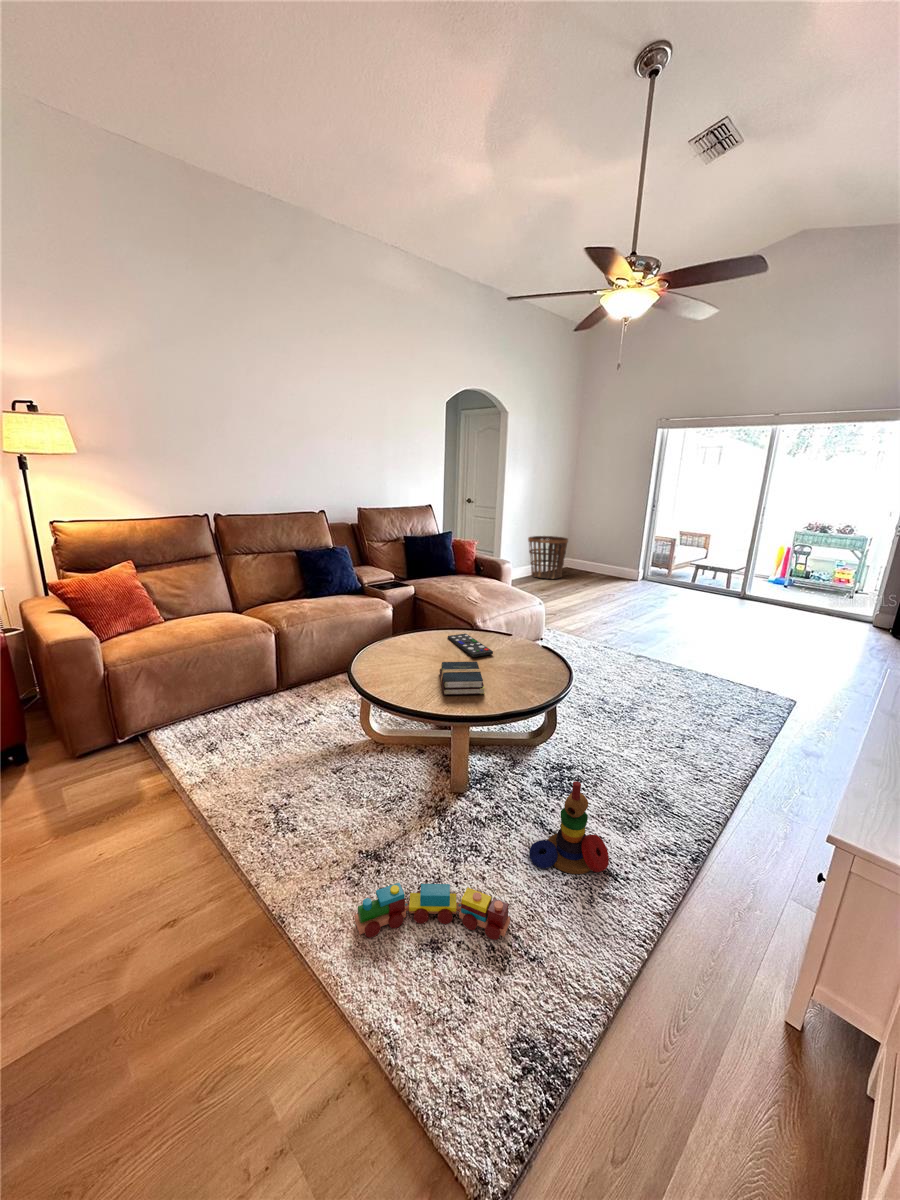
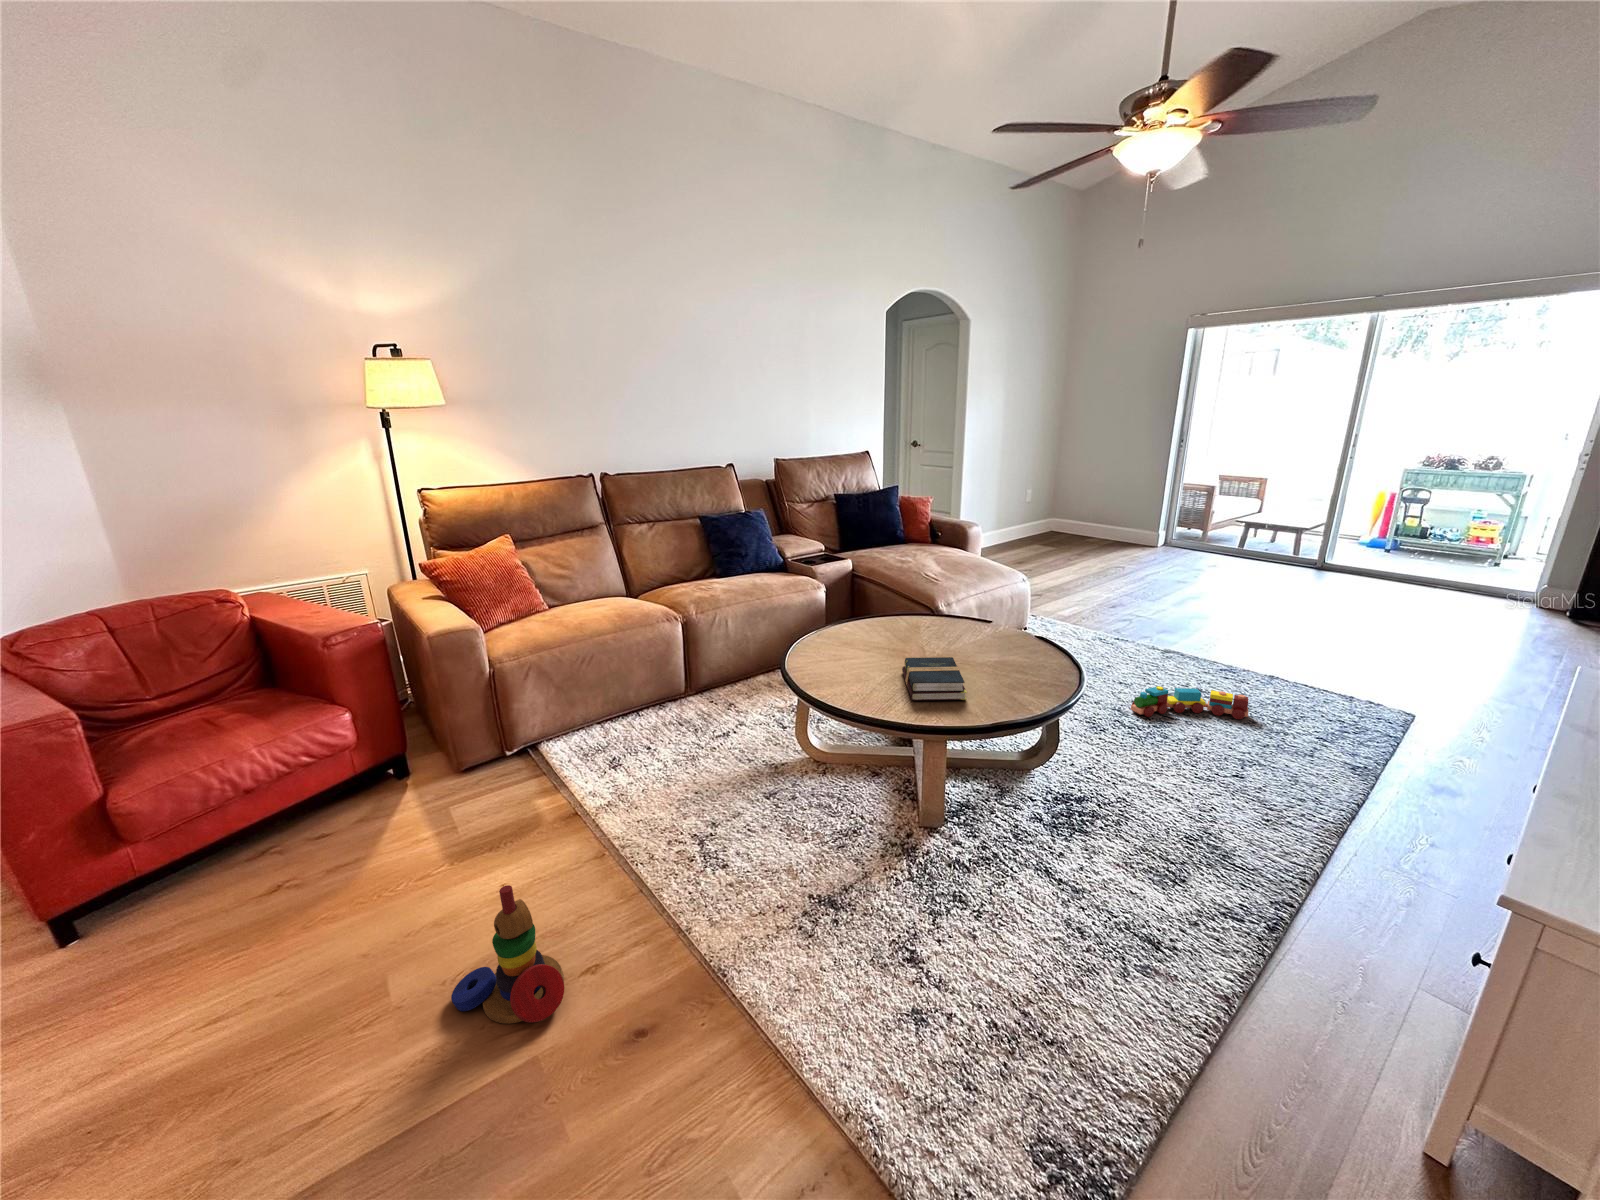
basket: present [528,536,568,579] -> none [1000,487,1058,546]
remote control: present [448,634,493,657] -> none [907,621,971,652]
stacking toy: present [529,781,609,874] -> present [451,885,564,1023]
toy train: present [355,883,510,940] -> present [1131,686,1249,719]

